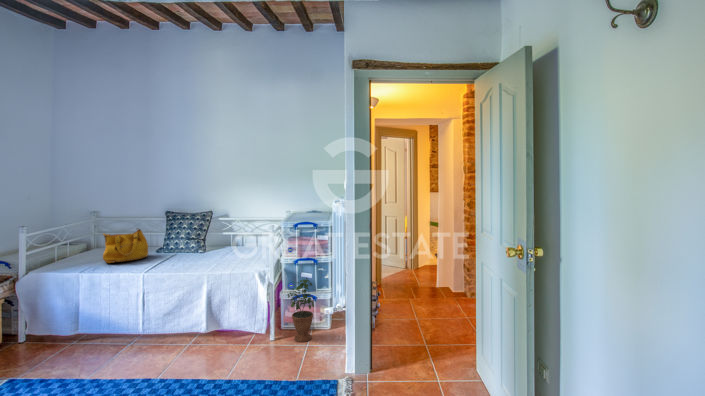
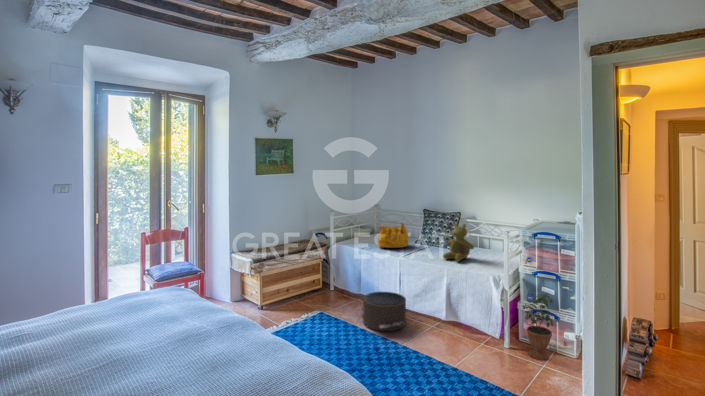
stuffed bear: none [198,220,233,263] -> present [443,223,474,262]
pouf: none [78,317,156,373] -> present [359,292,406,331]

